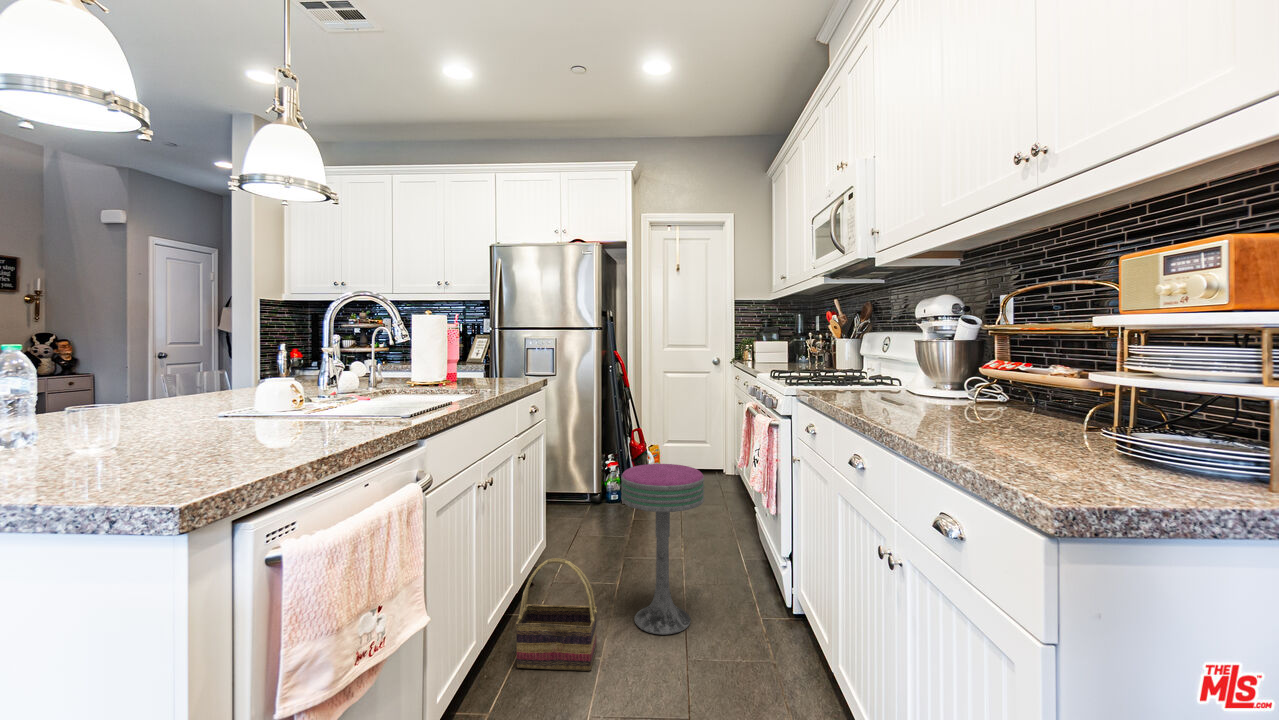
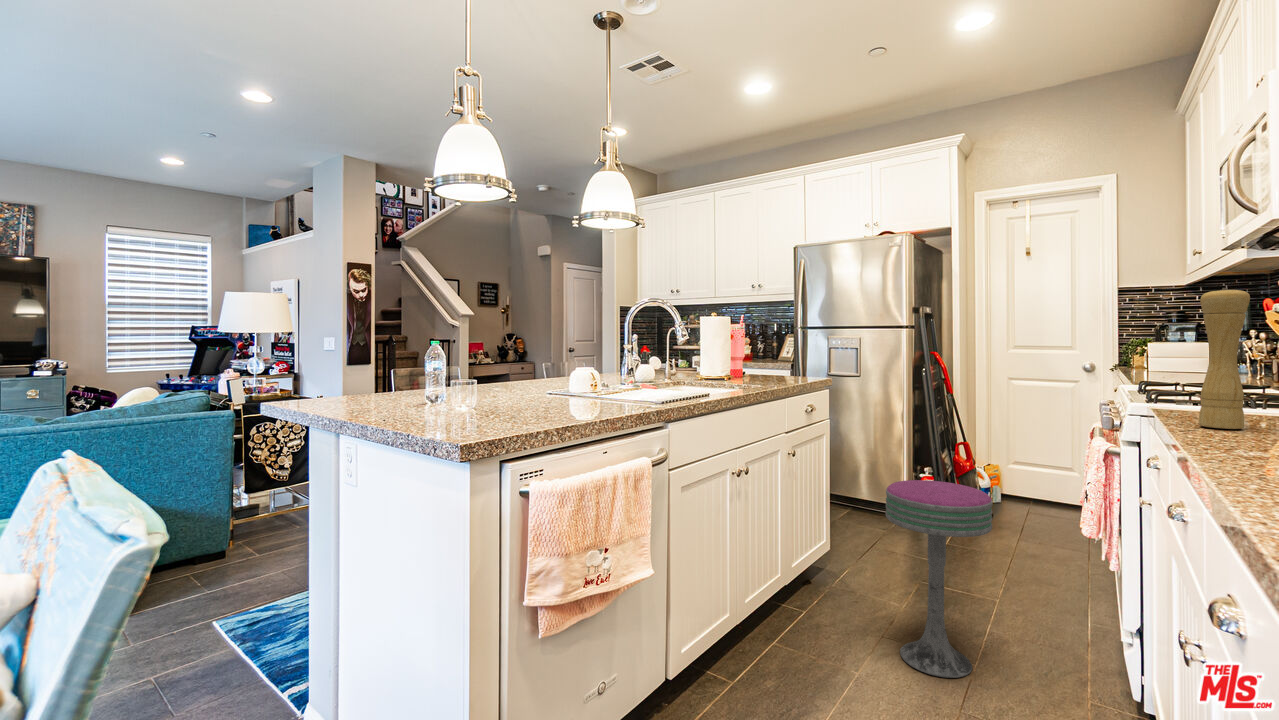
pepper mill: none [854,306,881,405] -> present [1199,288,1250,429]
basket: present [515,558,598,671] -> none [760,559,849,682]

